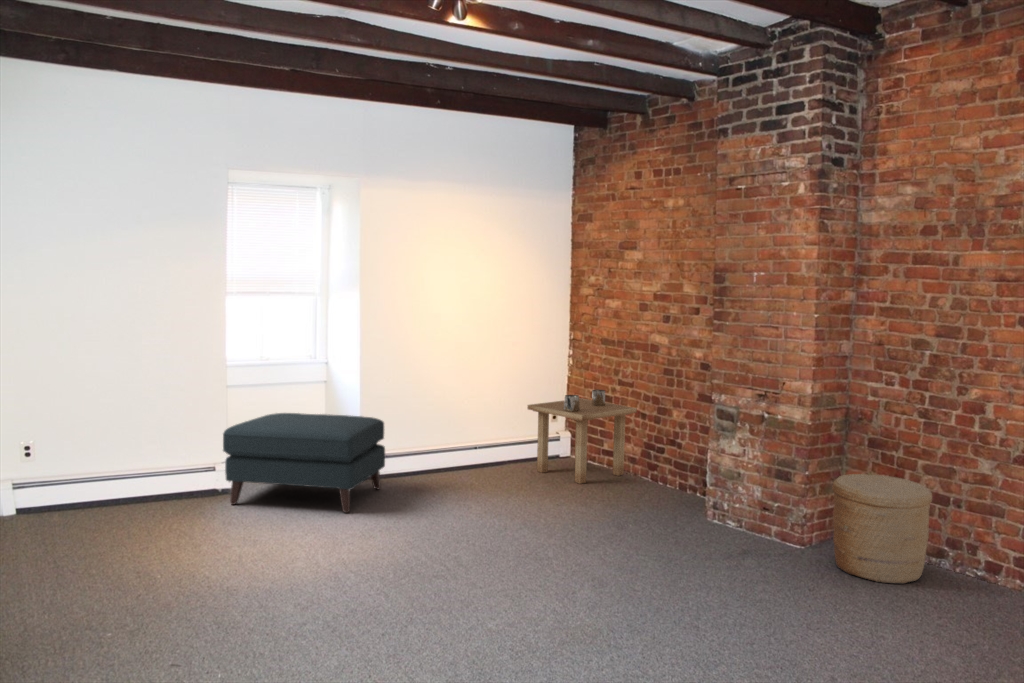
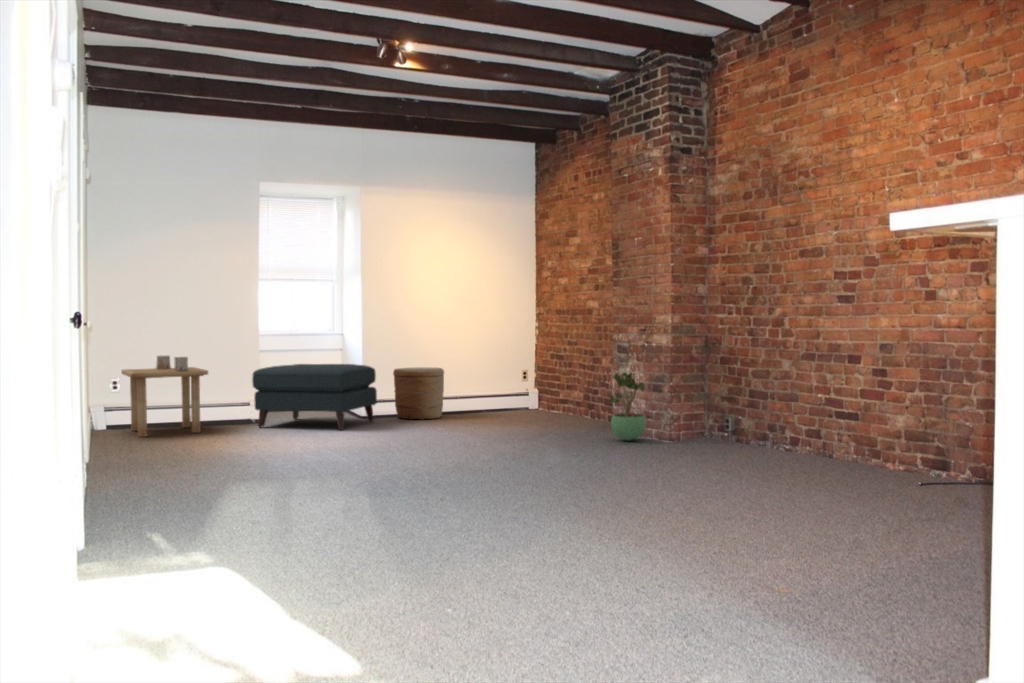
side table: present [527,390,637,484] -> present [122,356,208,437]
potted plant: none [717,455,775,545] -> present [609,372,646,441]
woven basket: present [832,474,932,584] -> present [393,367,444,420]

